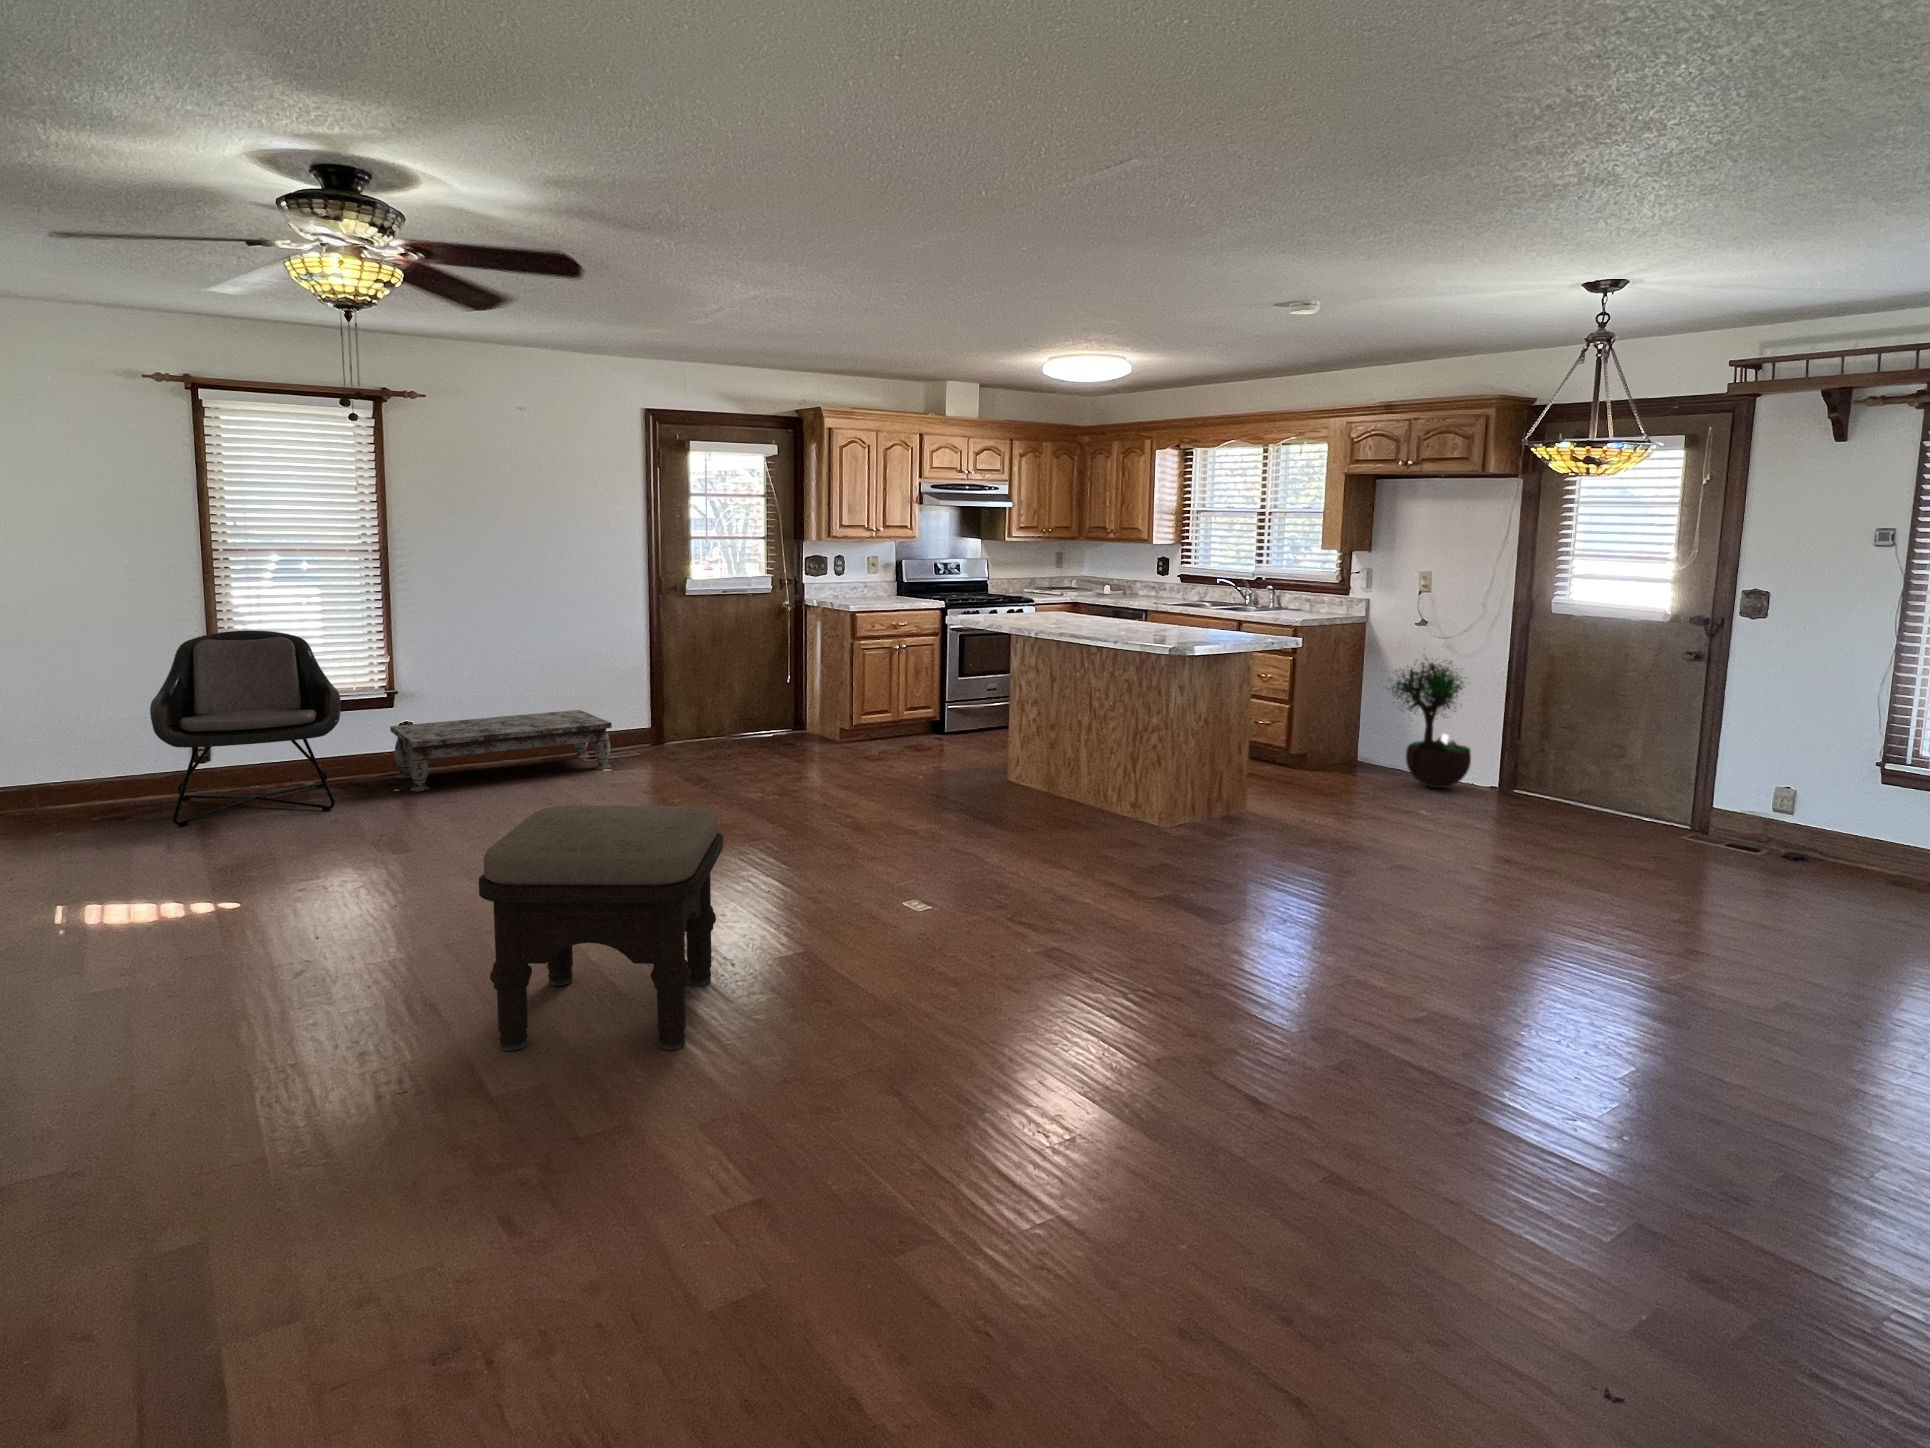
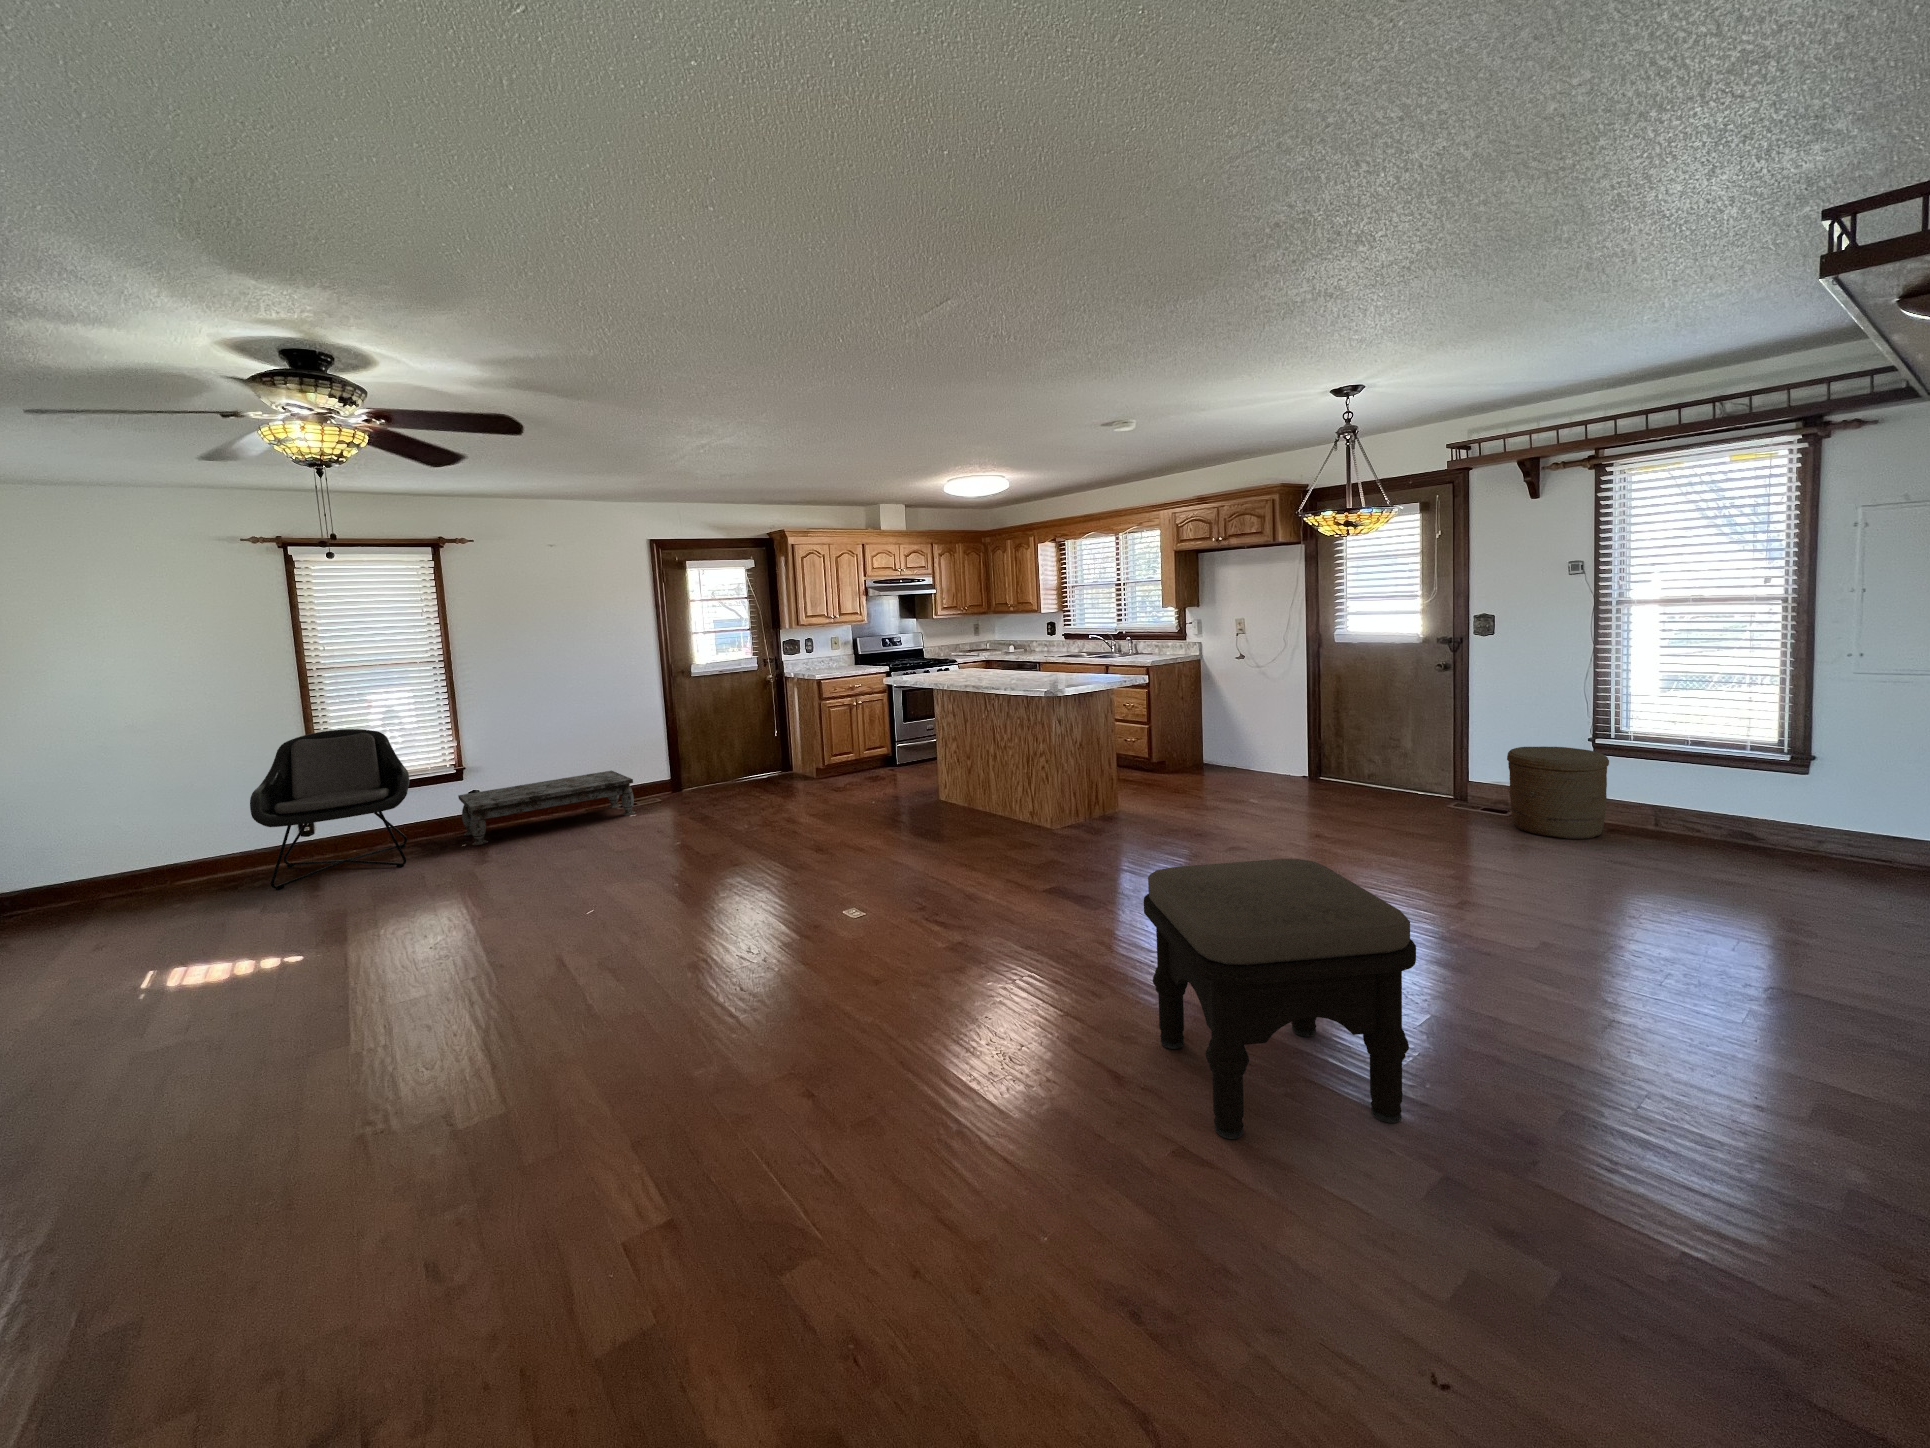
potted tree: present [1389,658,1471,788] -> none [1217,676,1288,781]
woven basket: none [1764,767,1901,890] -> present [1507,747,1609,839]
ottoman: present [479,805,723,1051] -> present [1144,859,1416,1139]

